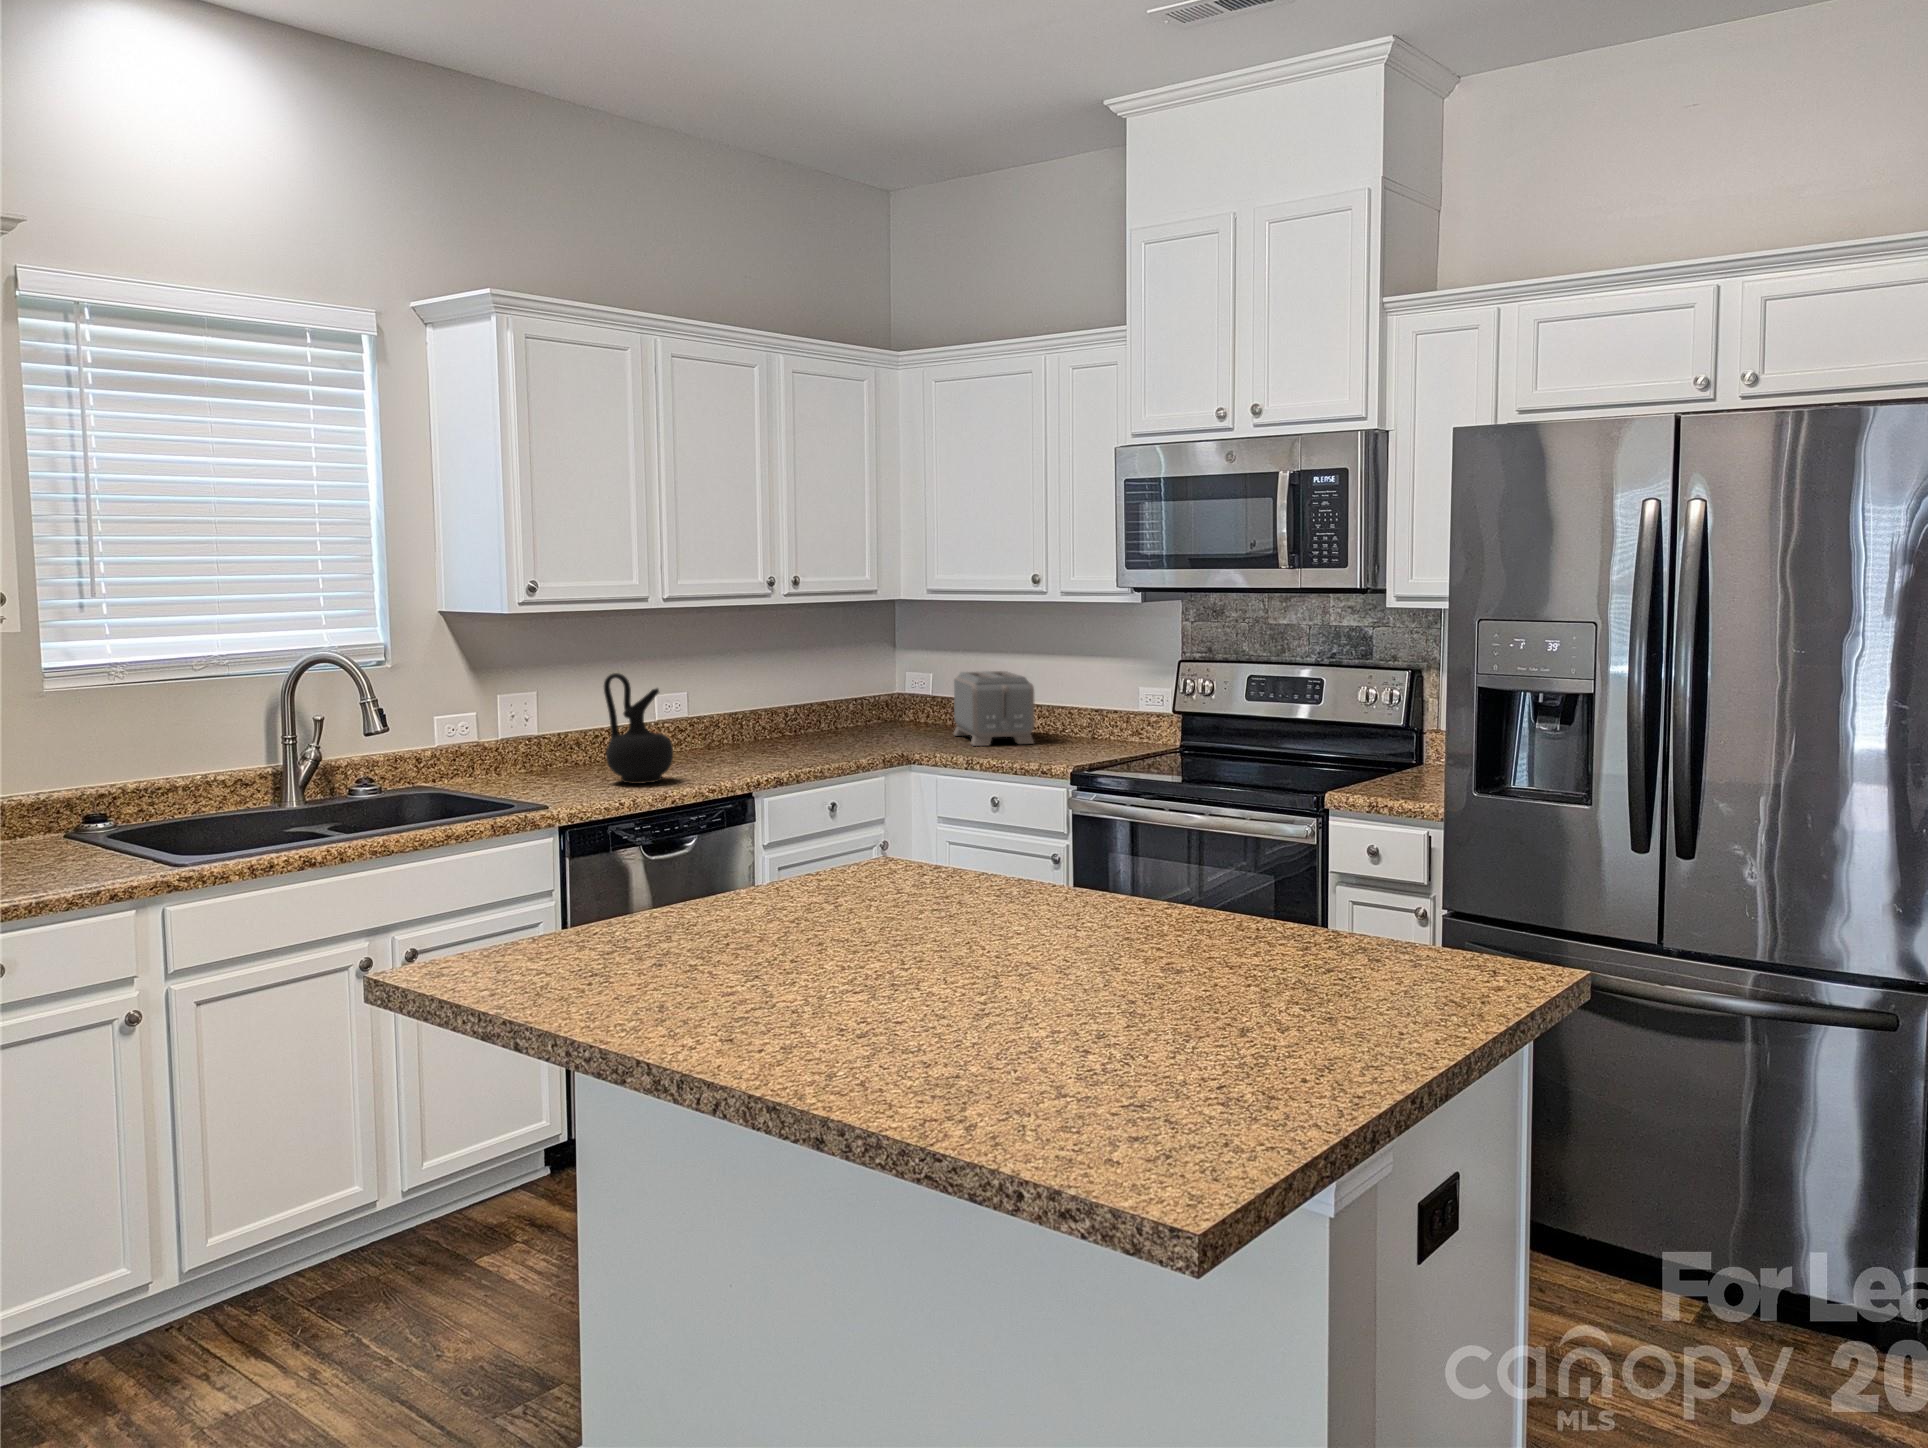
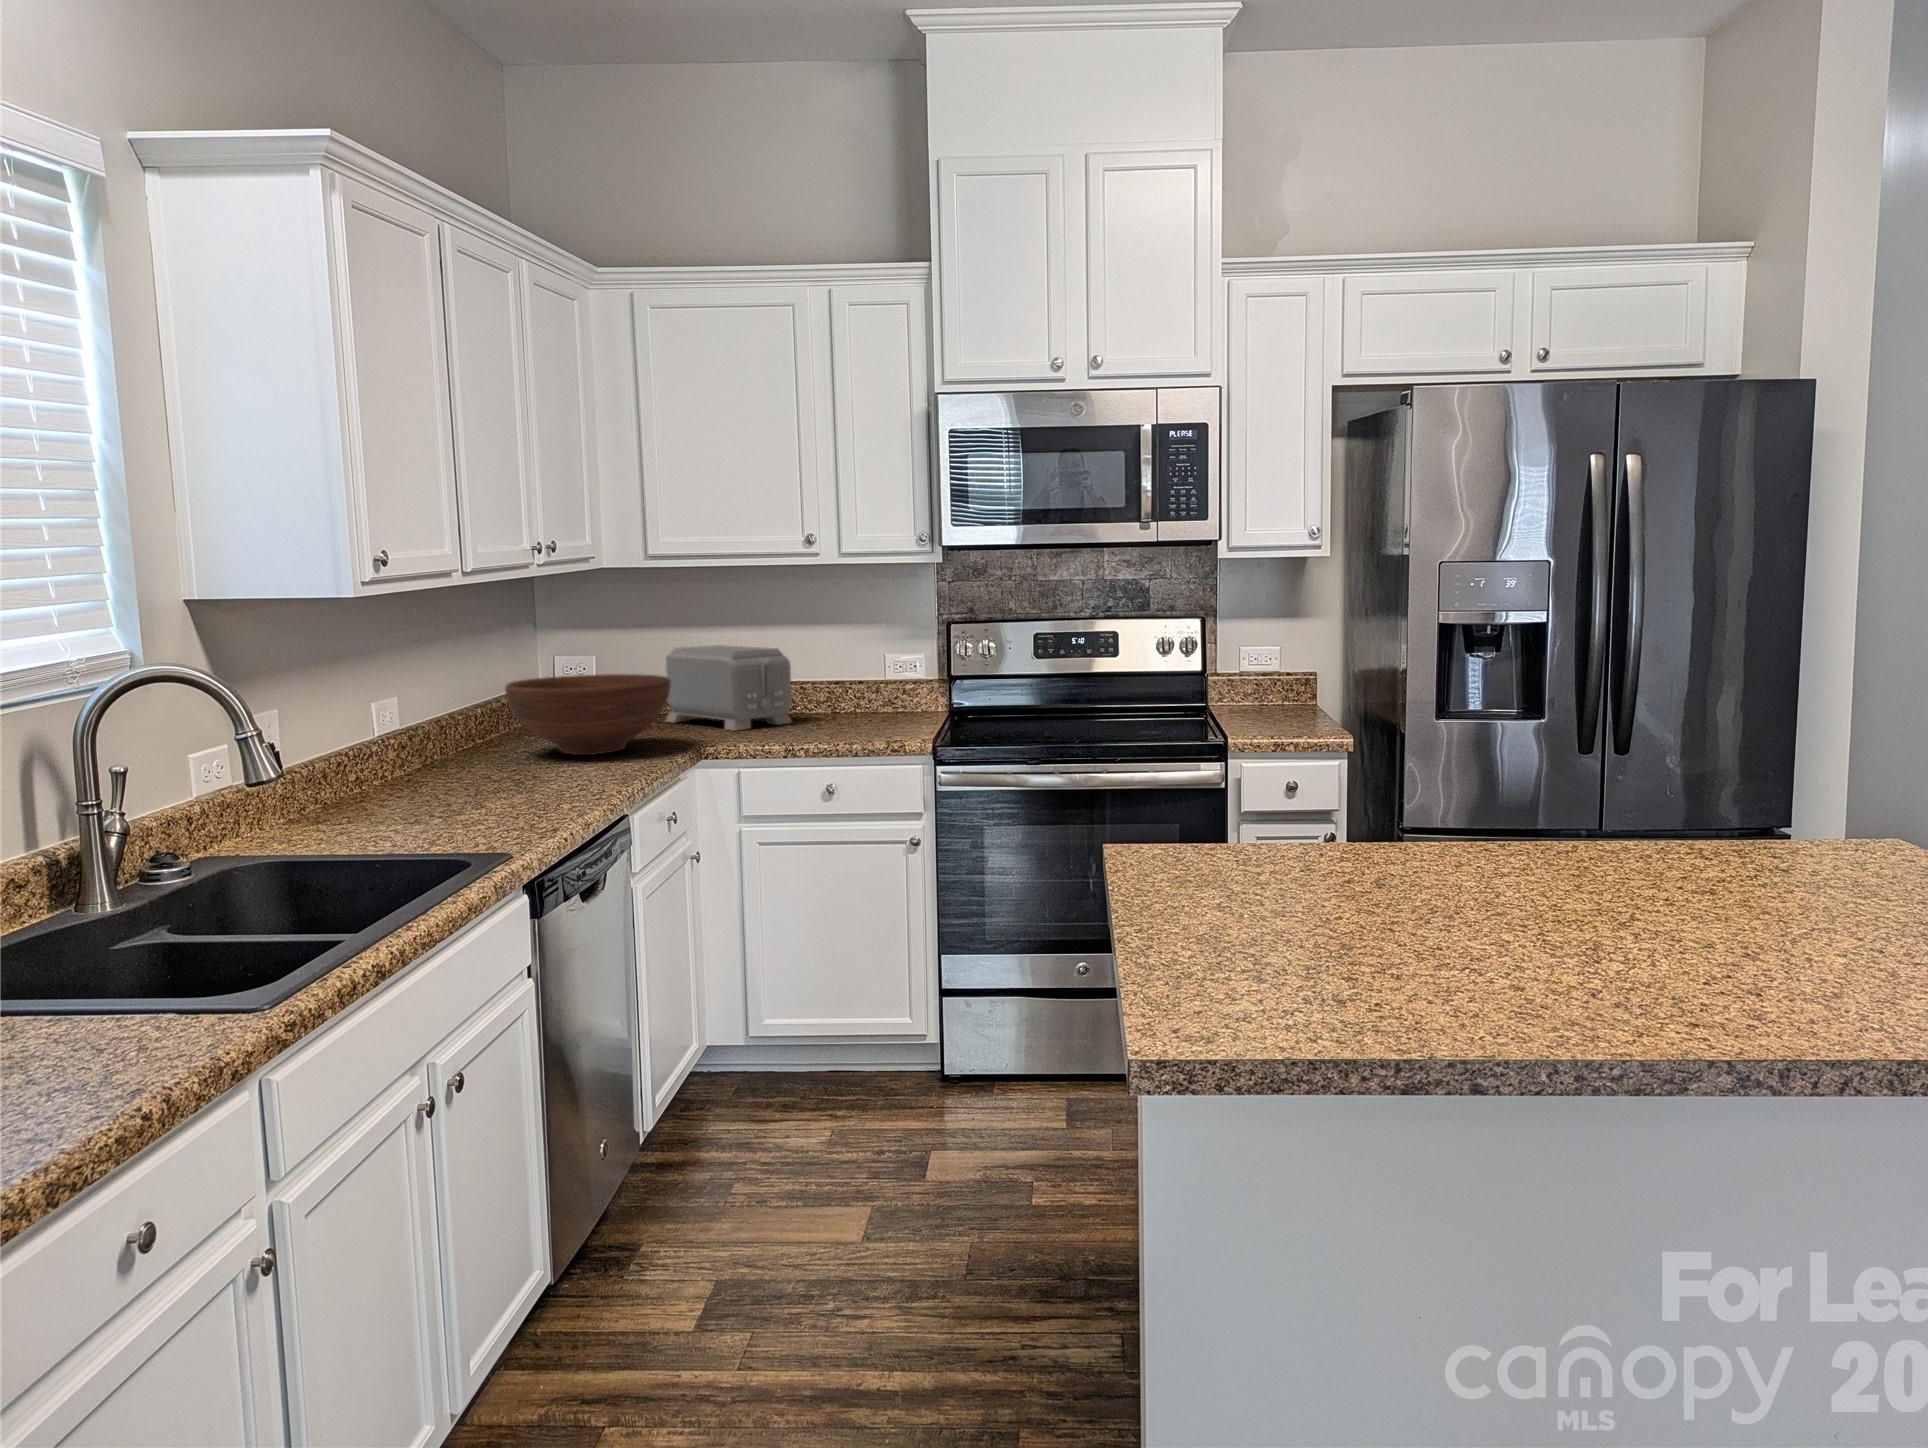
ceramic jug: present [604,673,673,784] -> none [338,654,465,828]
fruit bowl: none [781,692,901,753] -> present [505,674,671,755]

